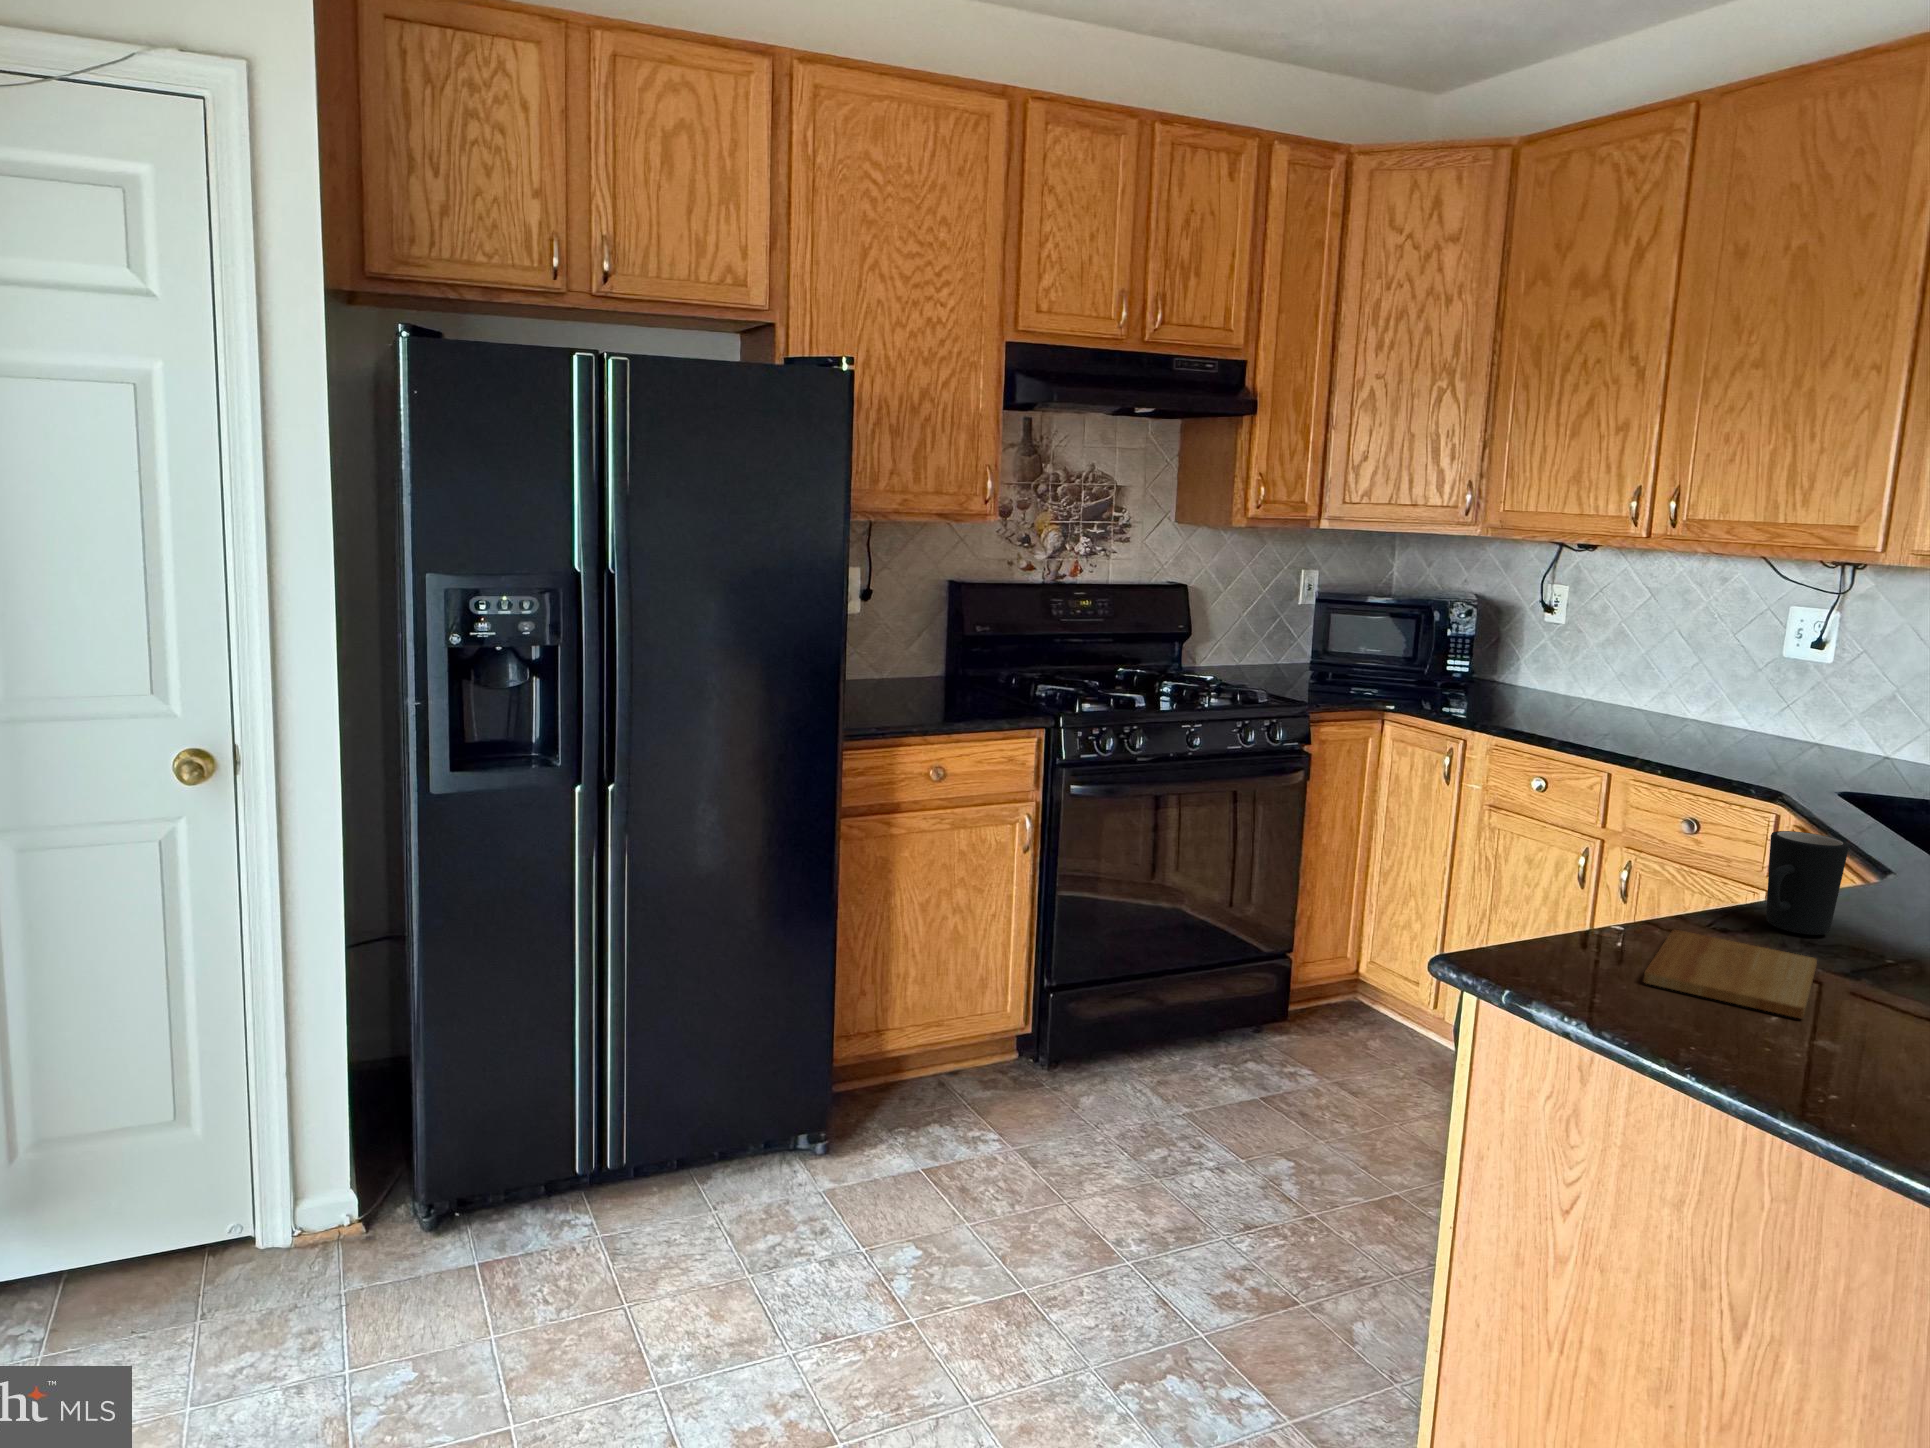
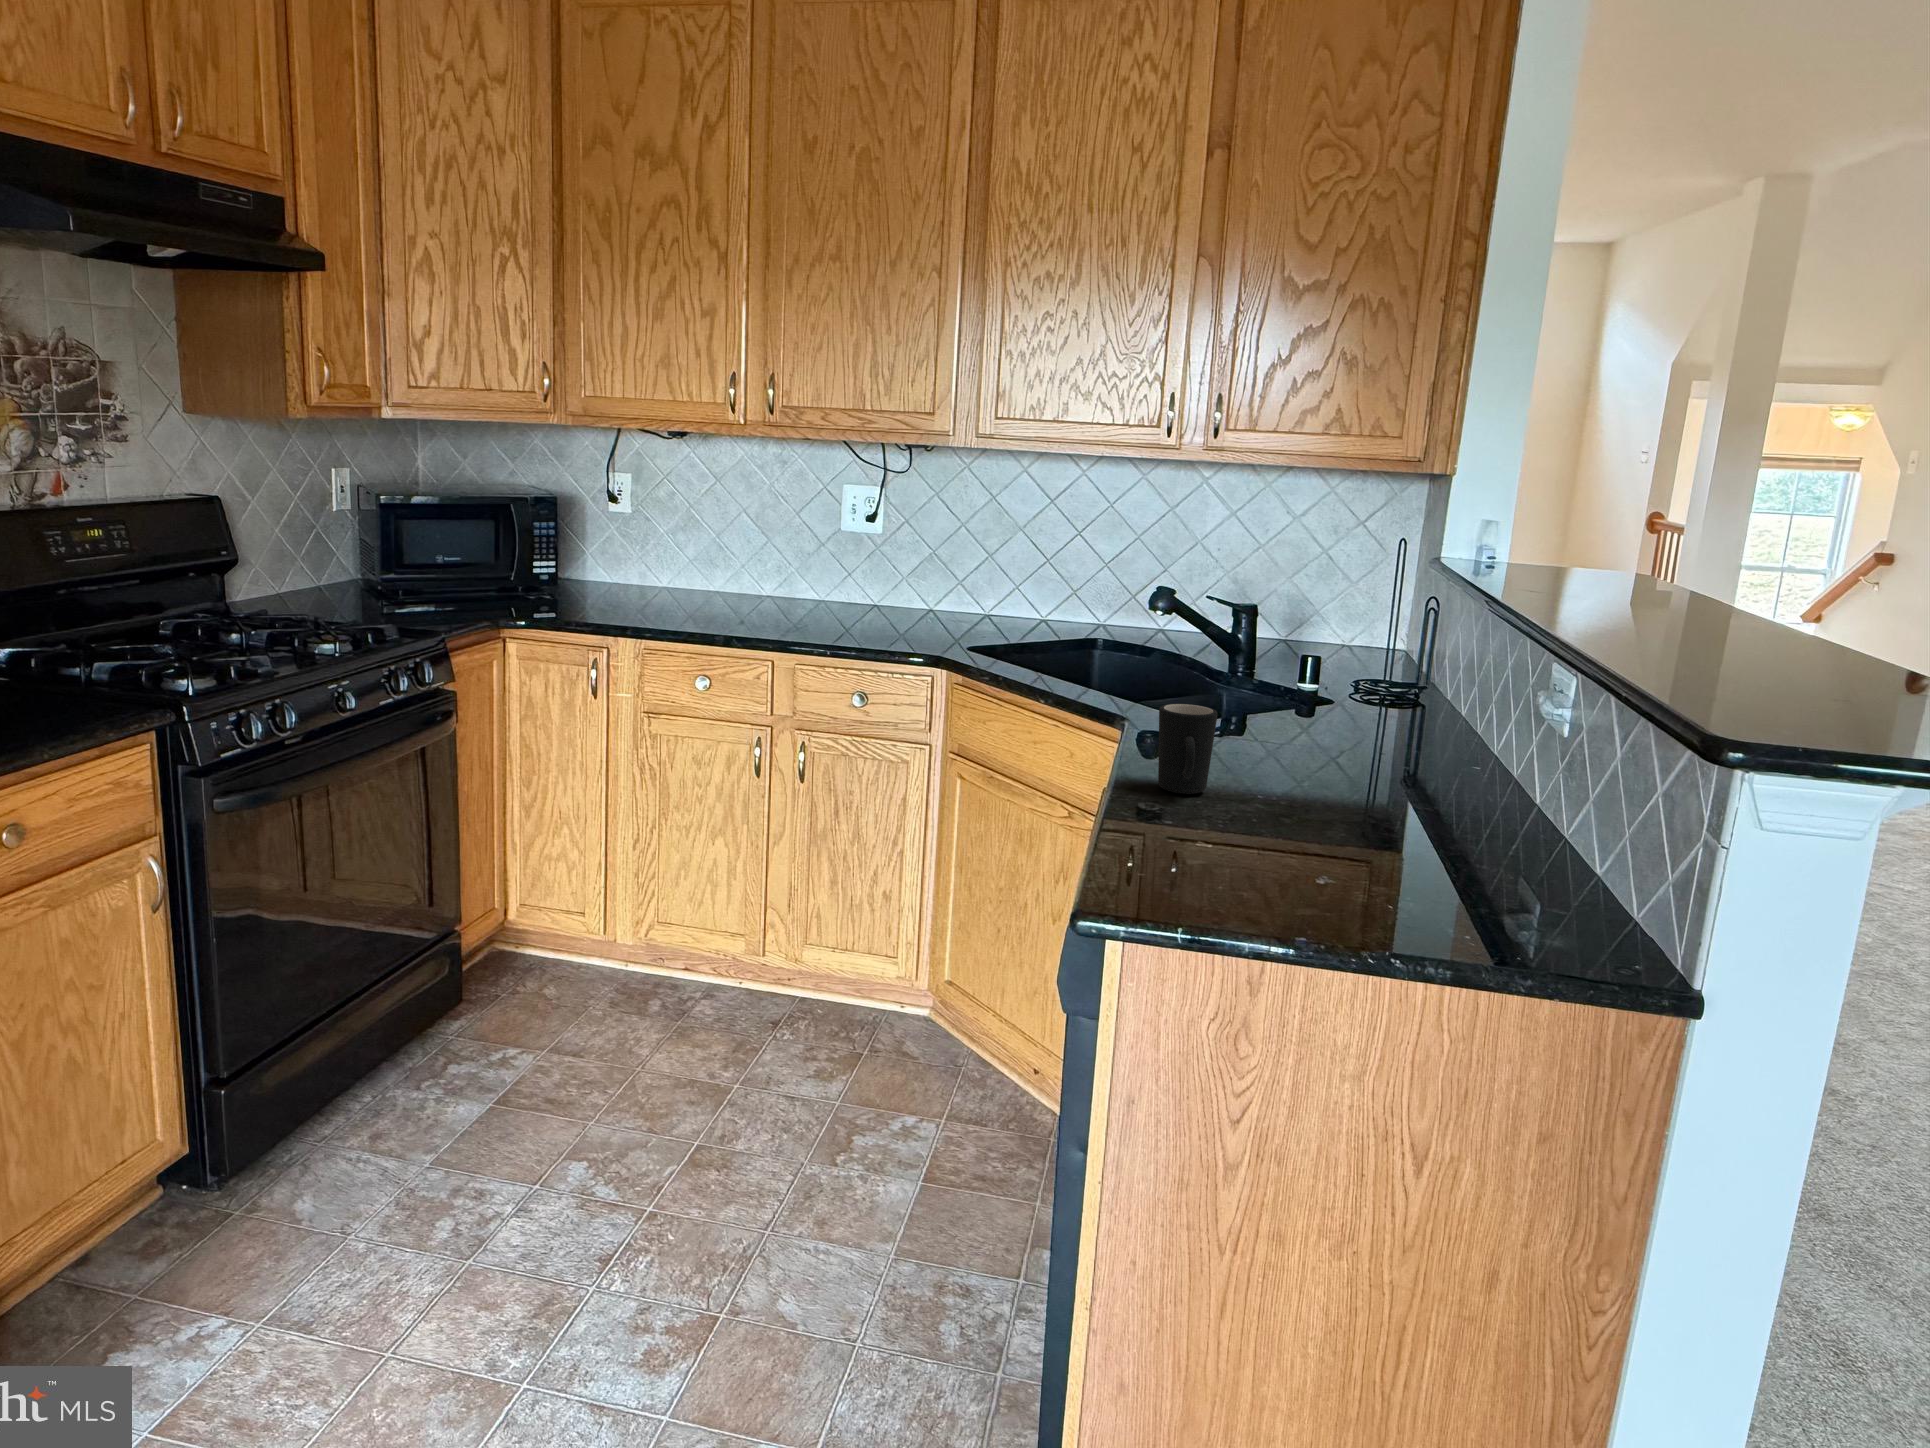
cutting board: present [1643,930,1817,1018] -> none [1160,816,1354,886]

